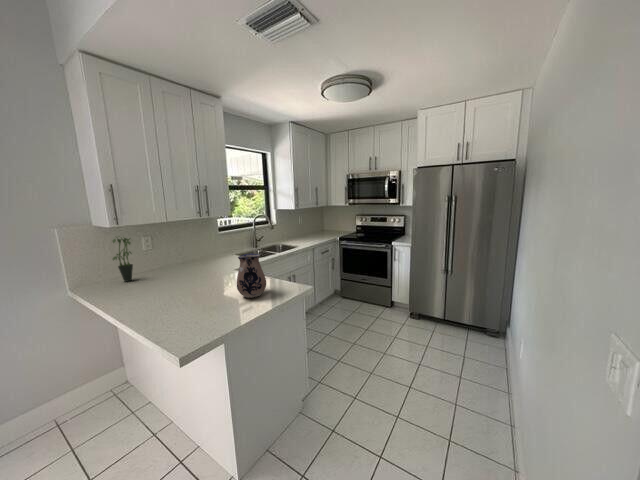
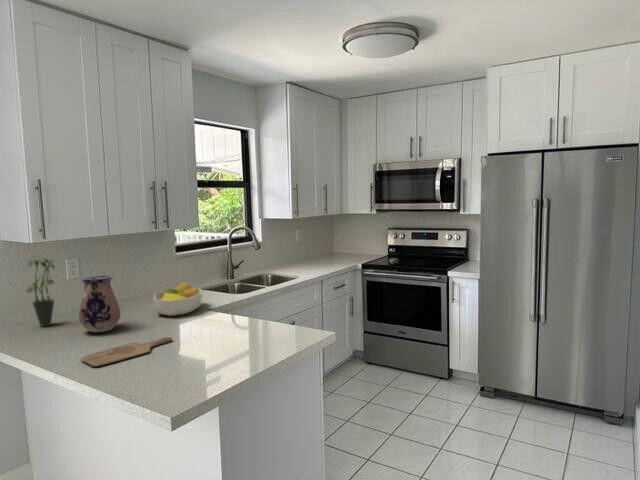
fruit bowl: none [198,252,231,274] -> present [154,282,202,316]
ceramic pitcher: present [237,253,266,298] -> present [79,275,120,332]
cutting board: none [139,290,205,312] -> present [81,337,172,367]

